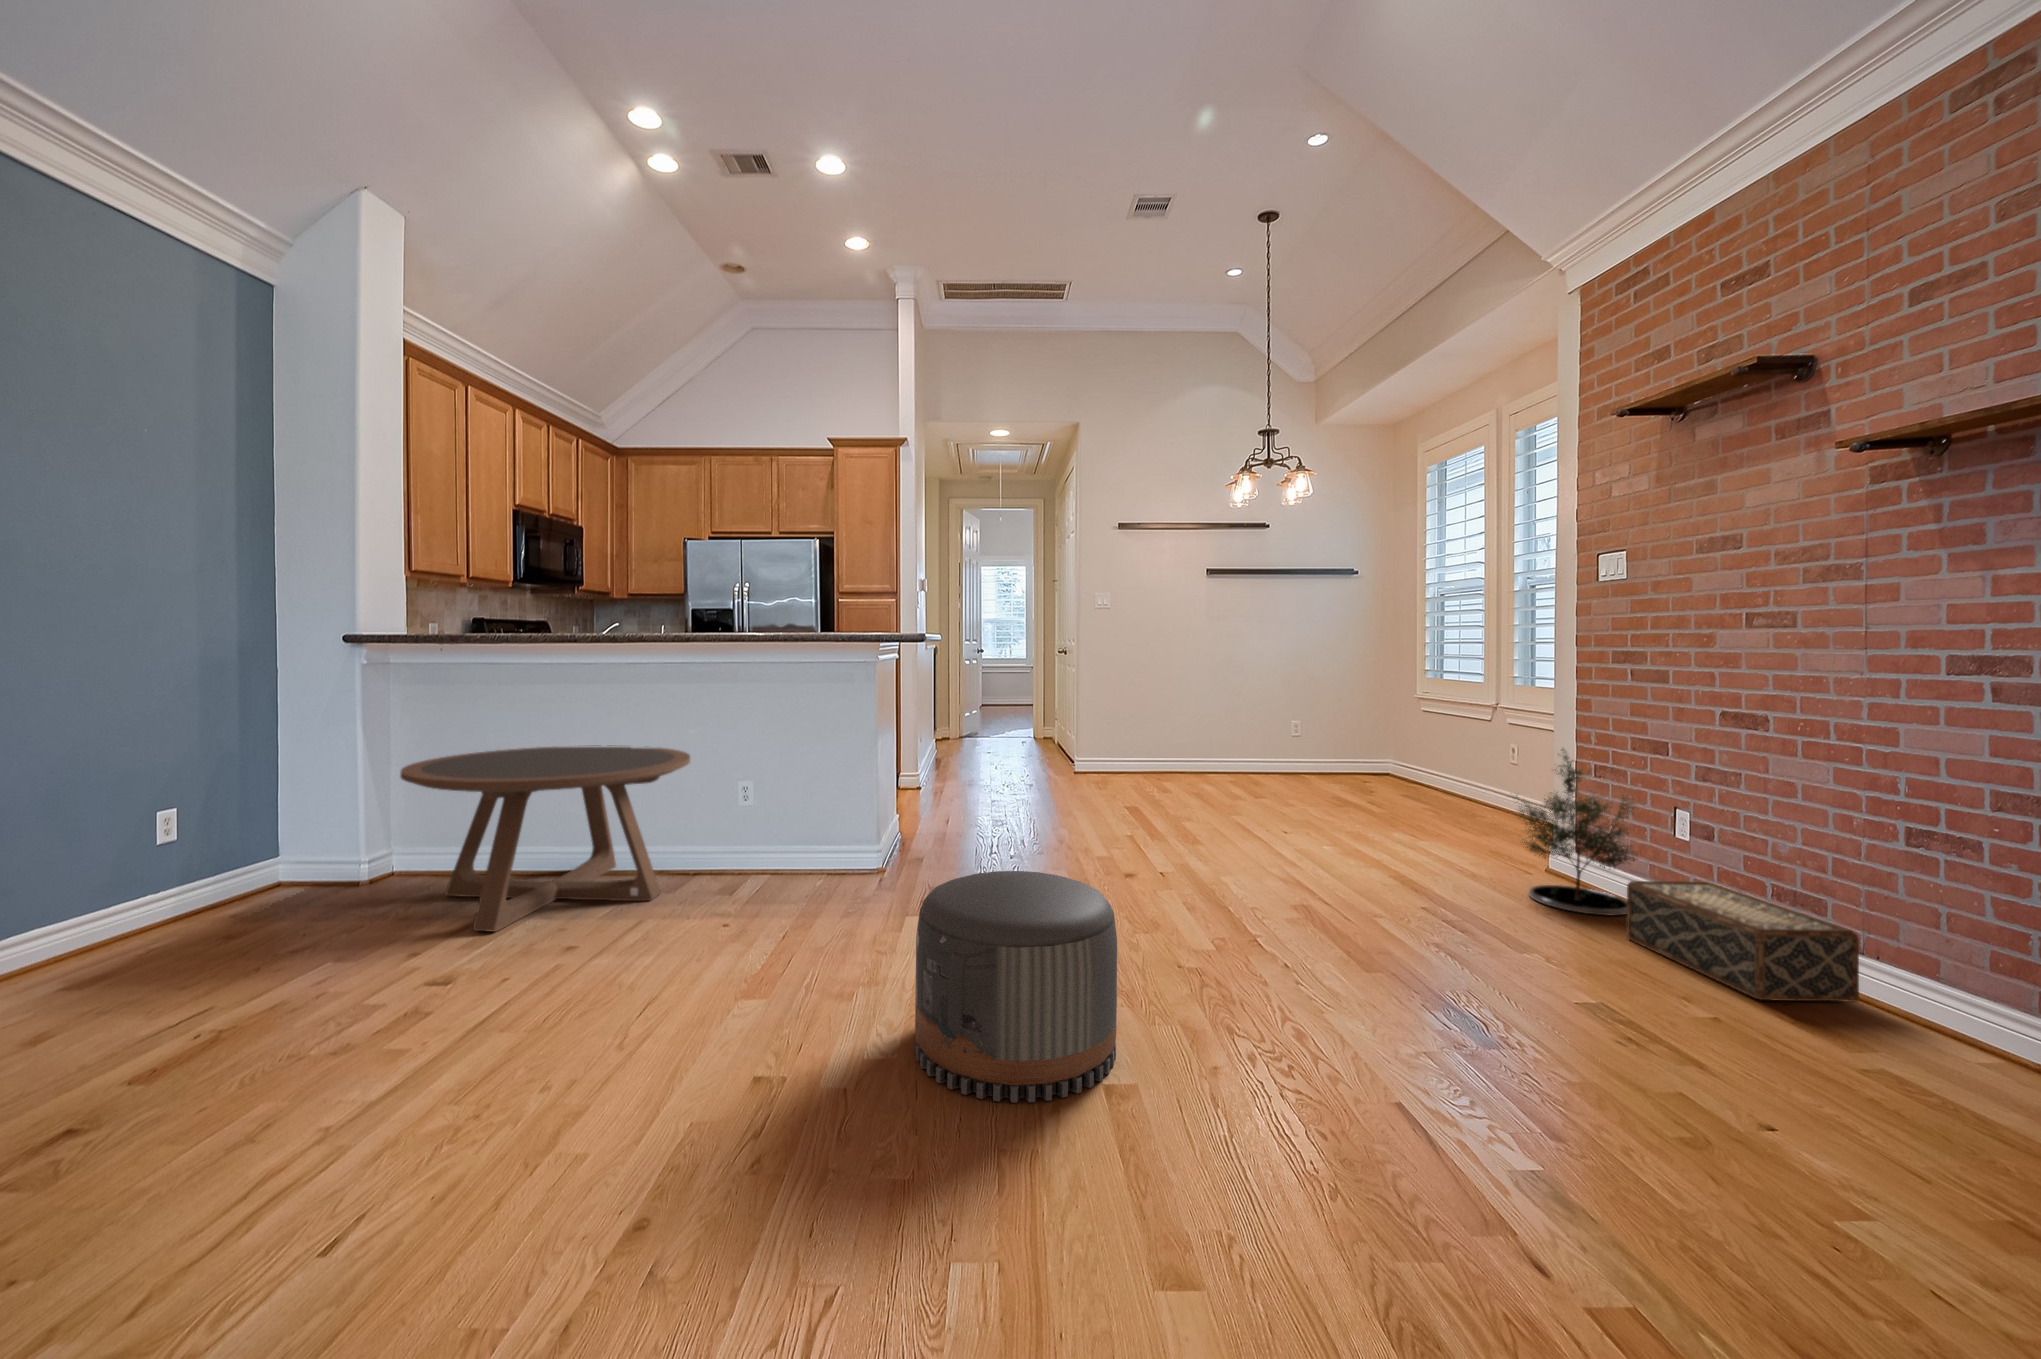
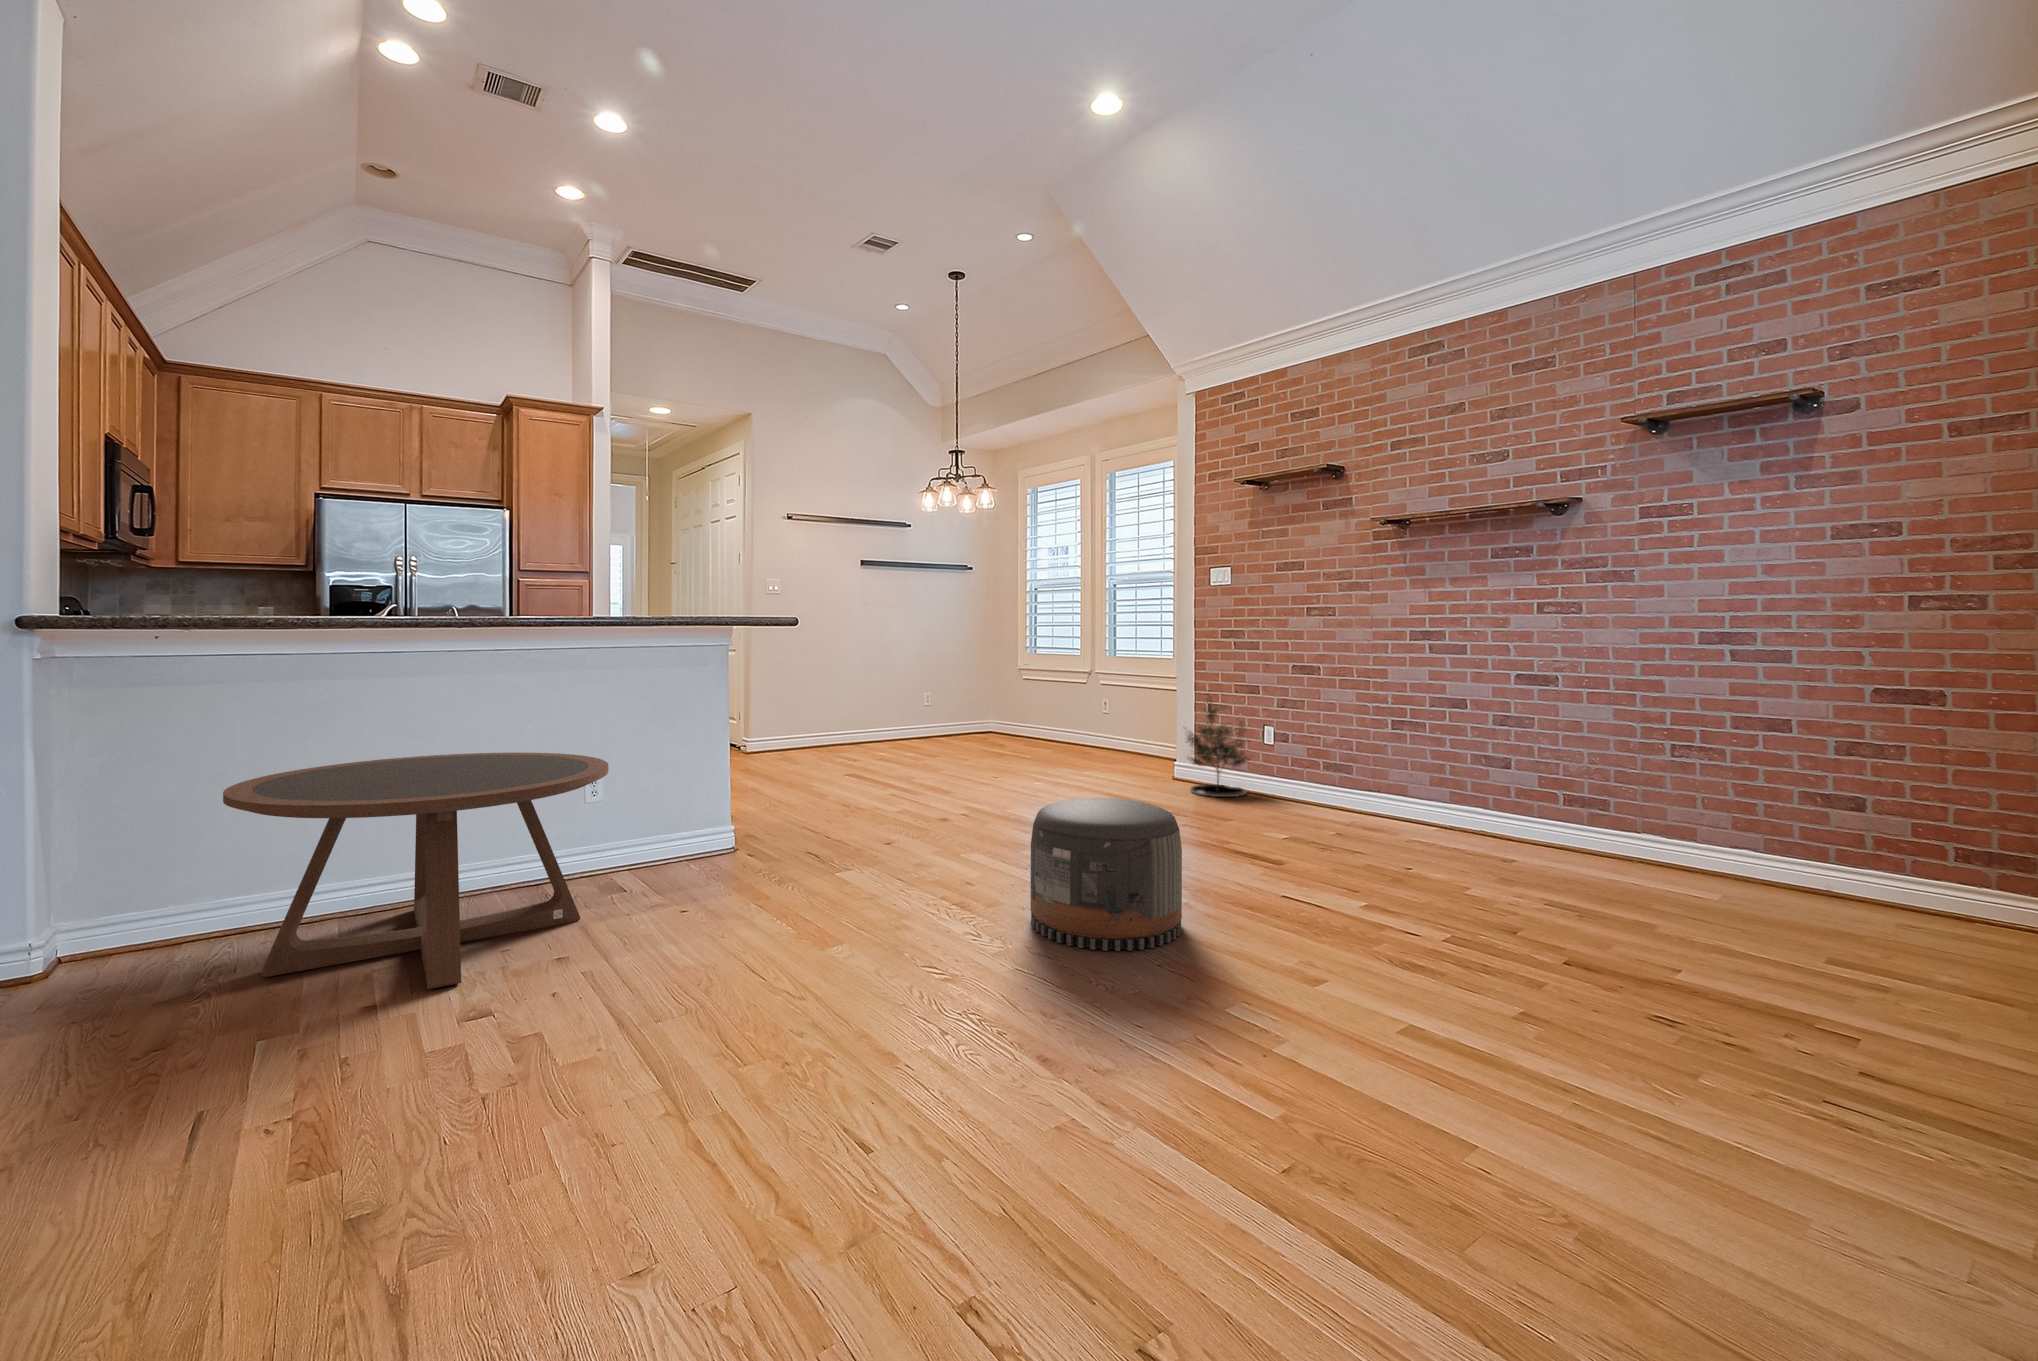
woven basket: present [1627,881,1859,1002] -> none [1264,766,1375,820]

